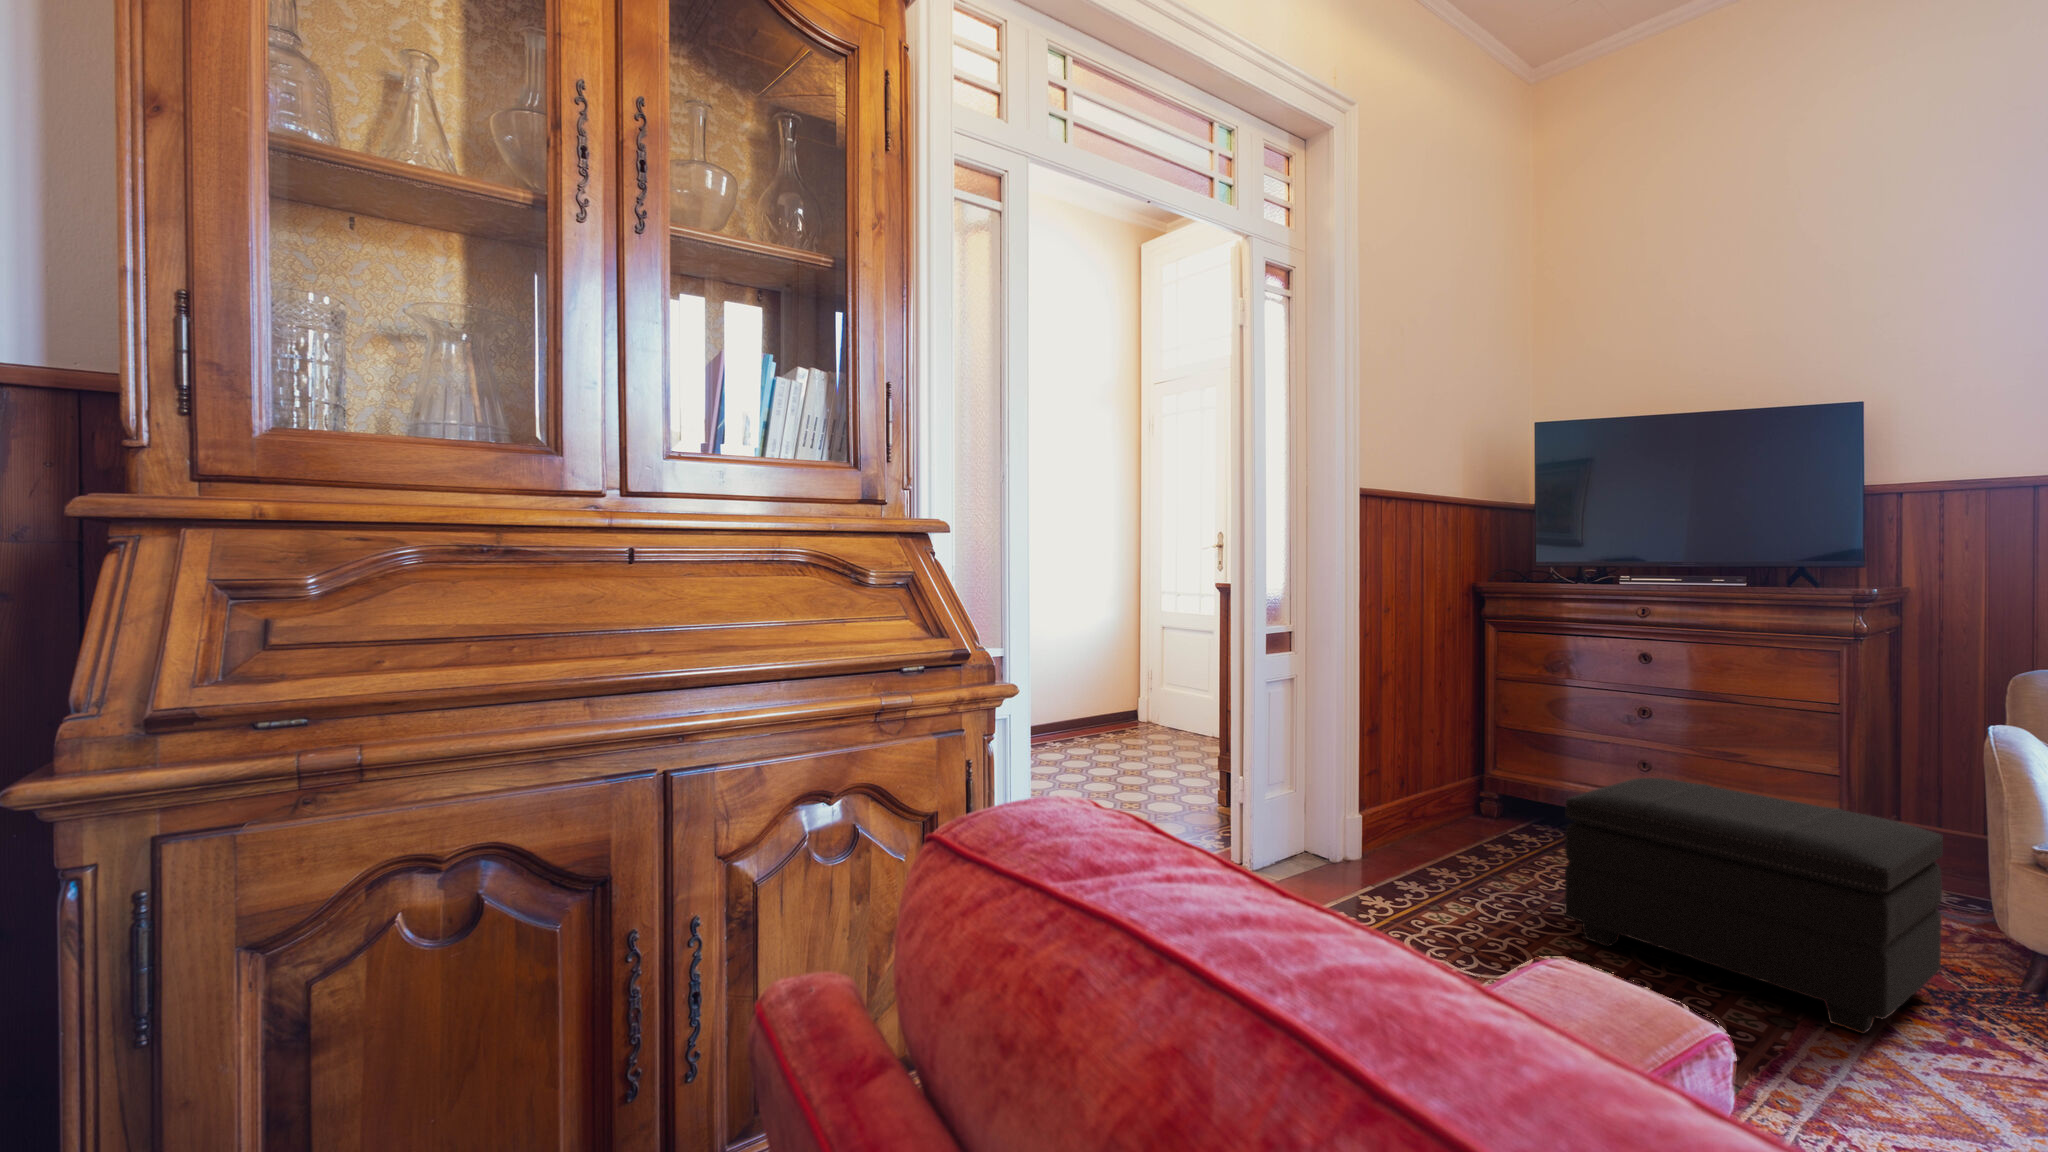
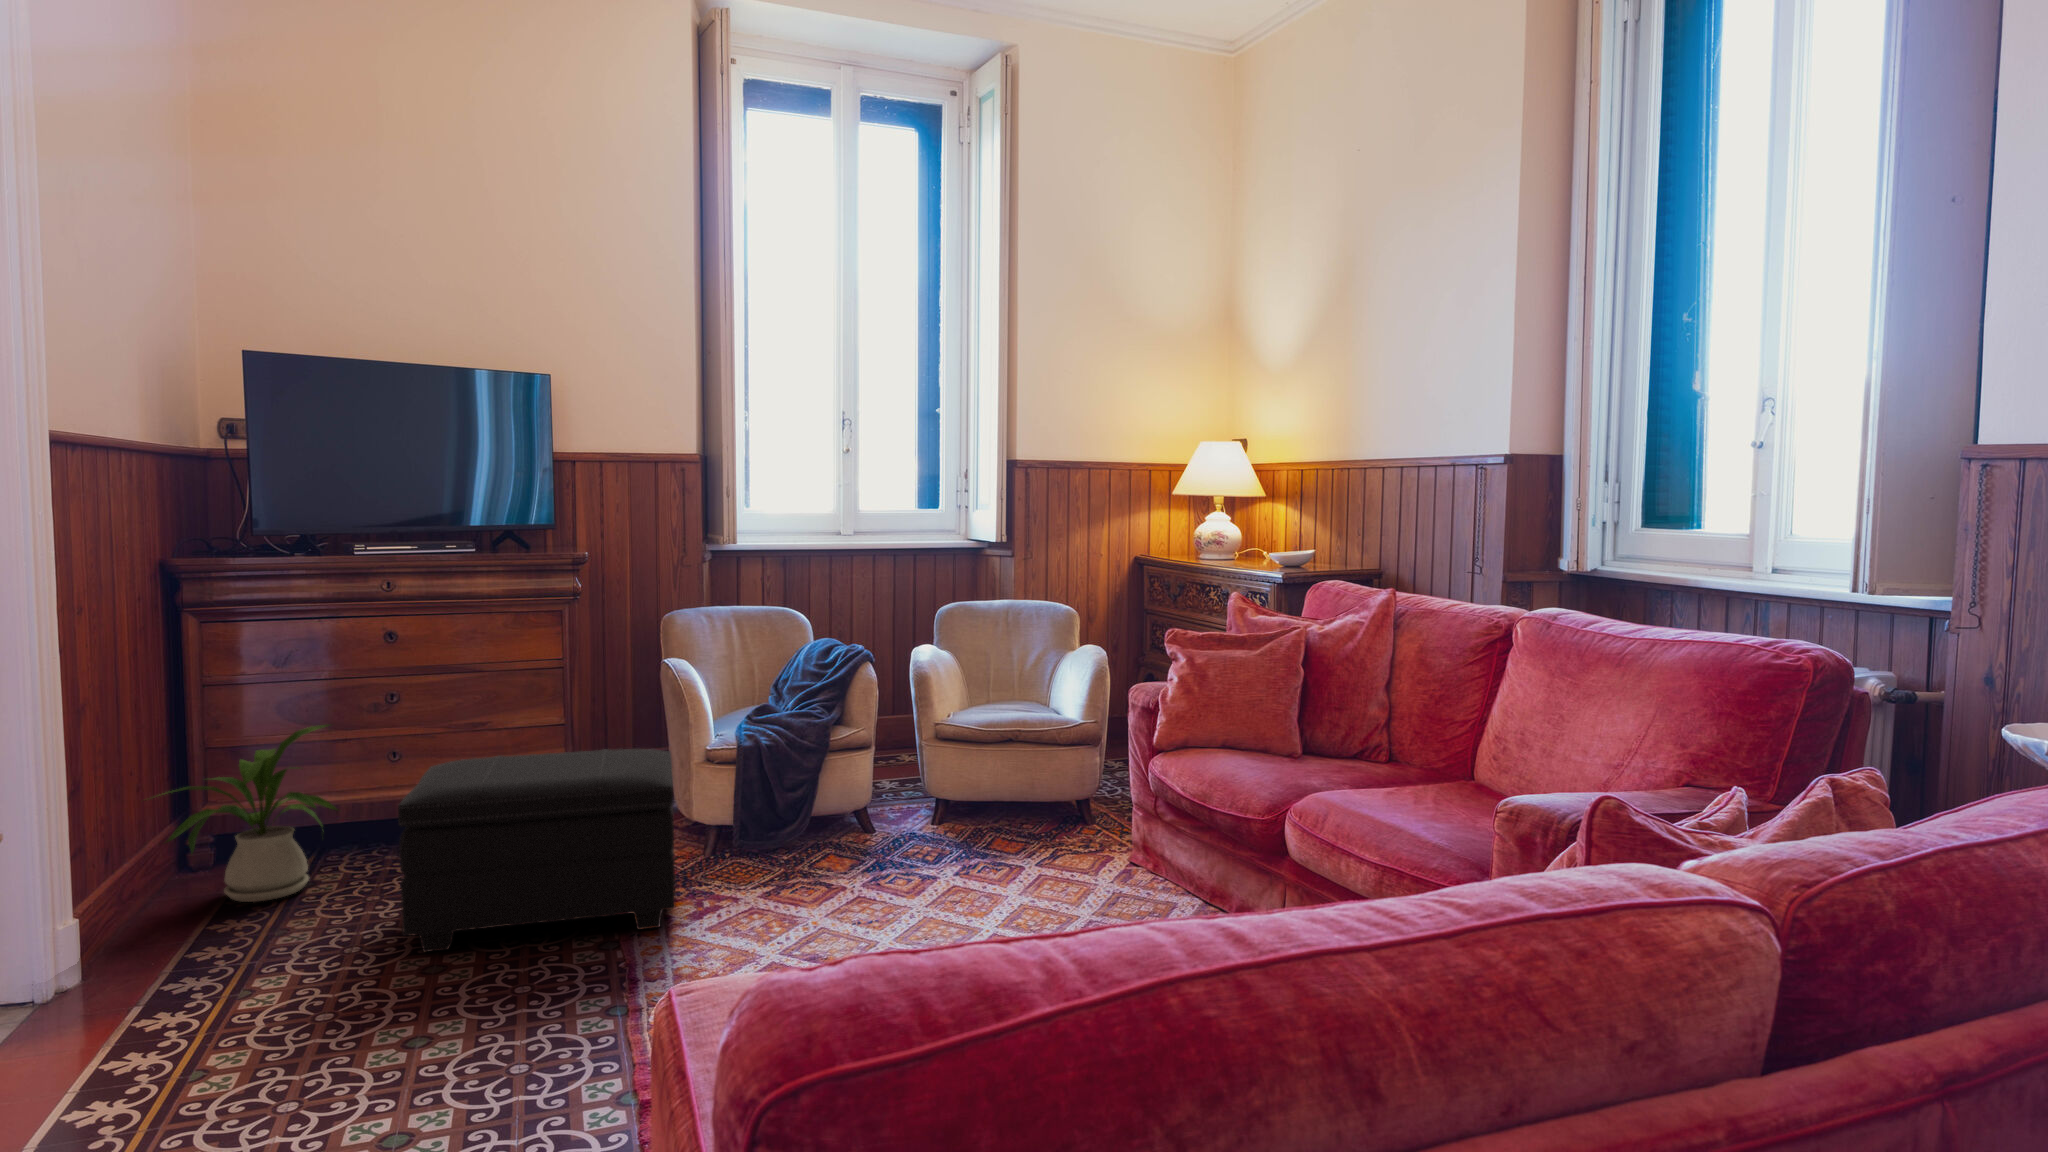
house plant: none [1433,724,1589,855] -> present [148,724,337,902]

